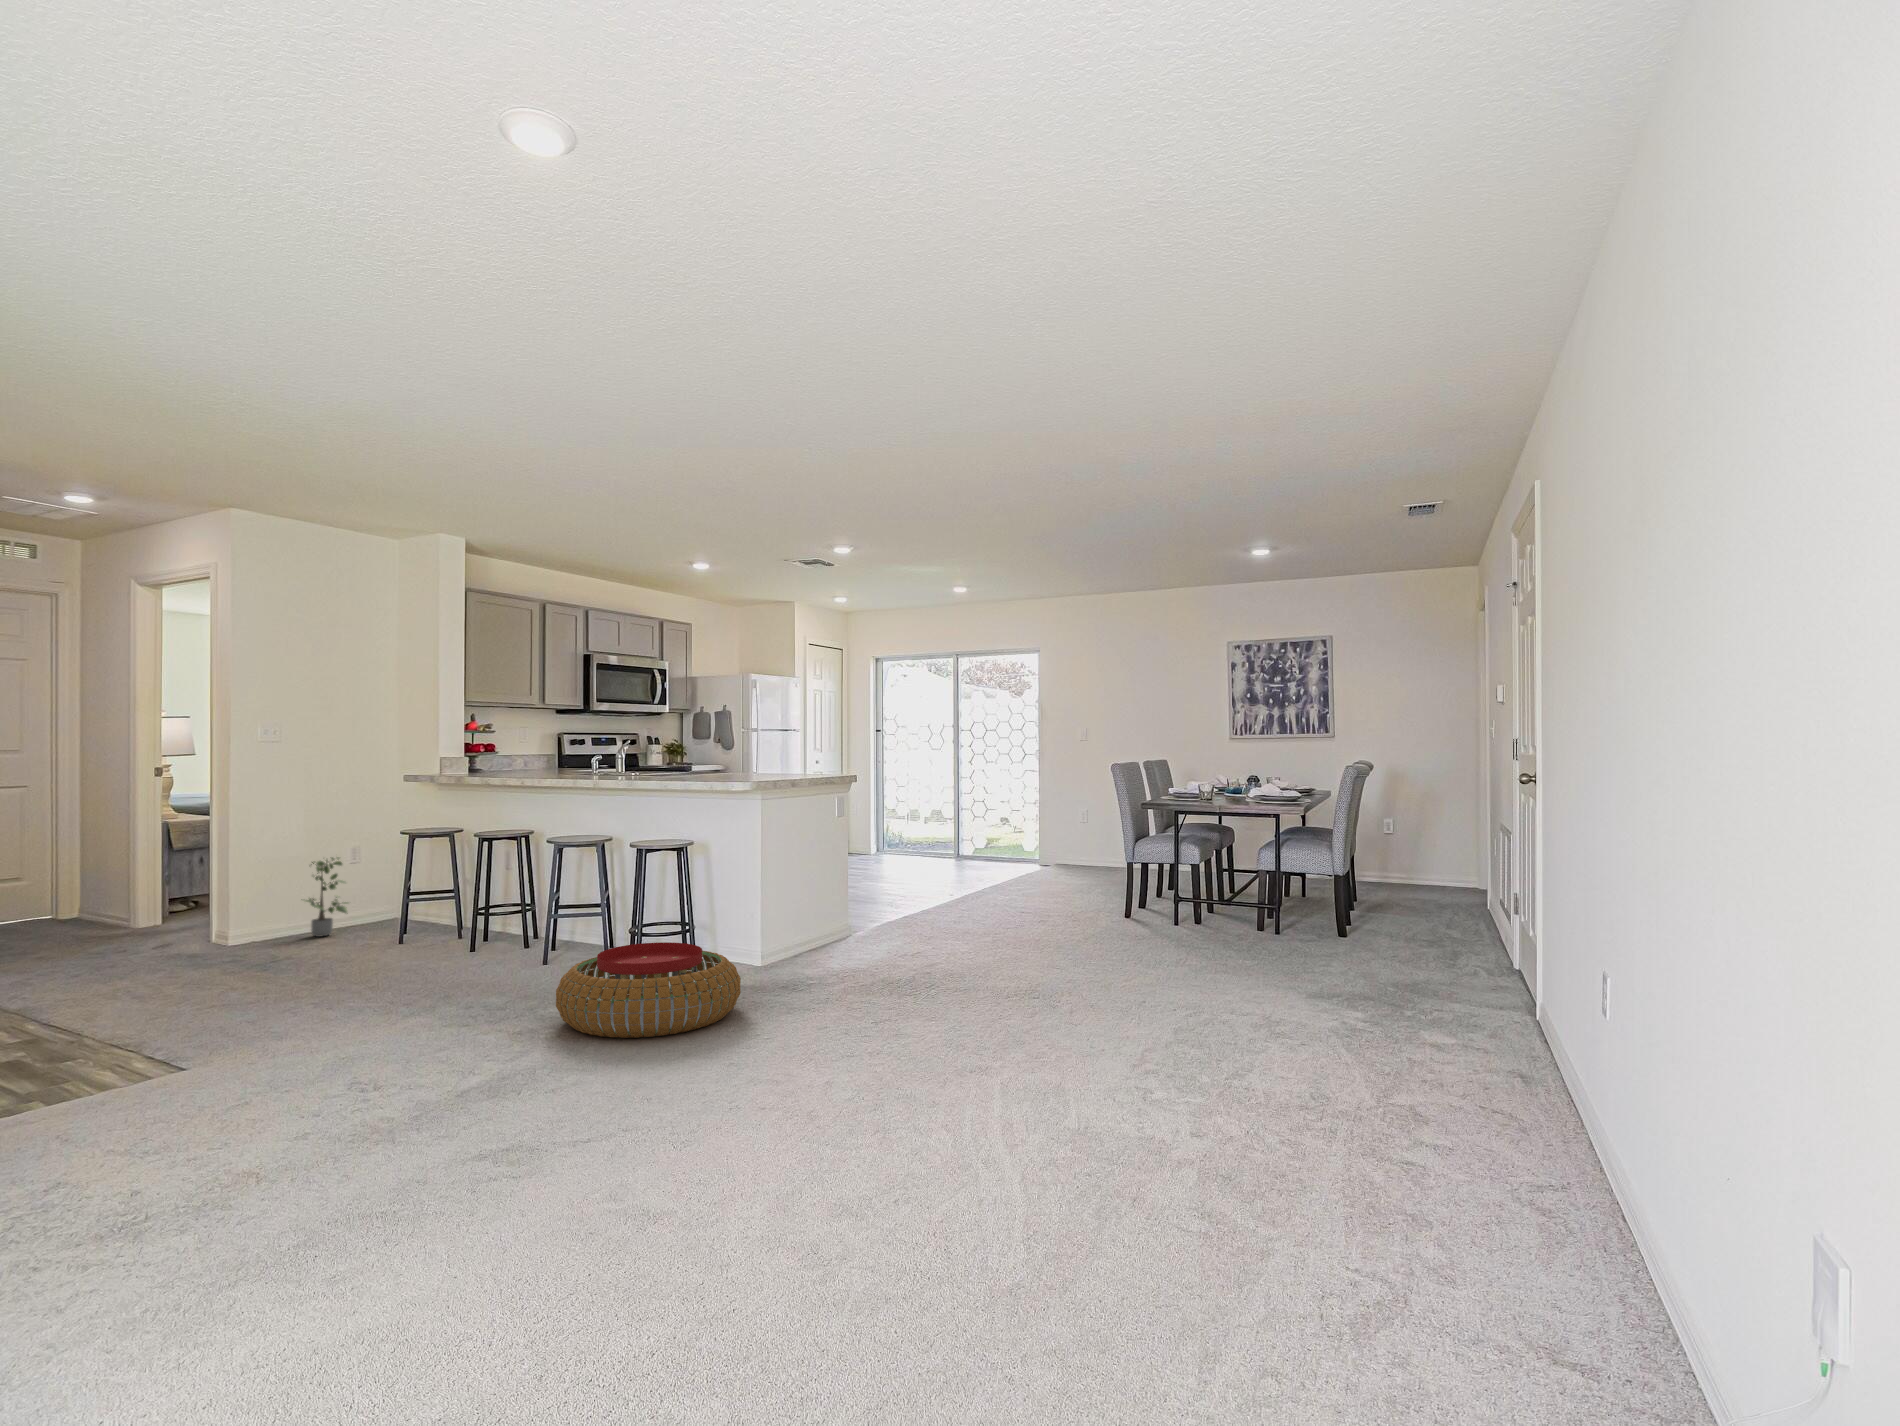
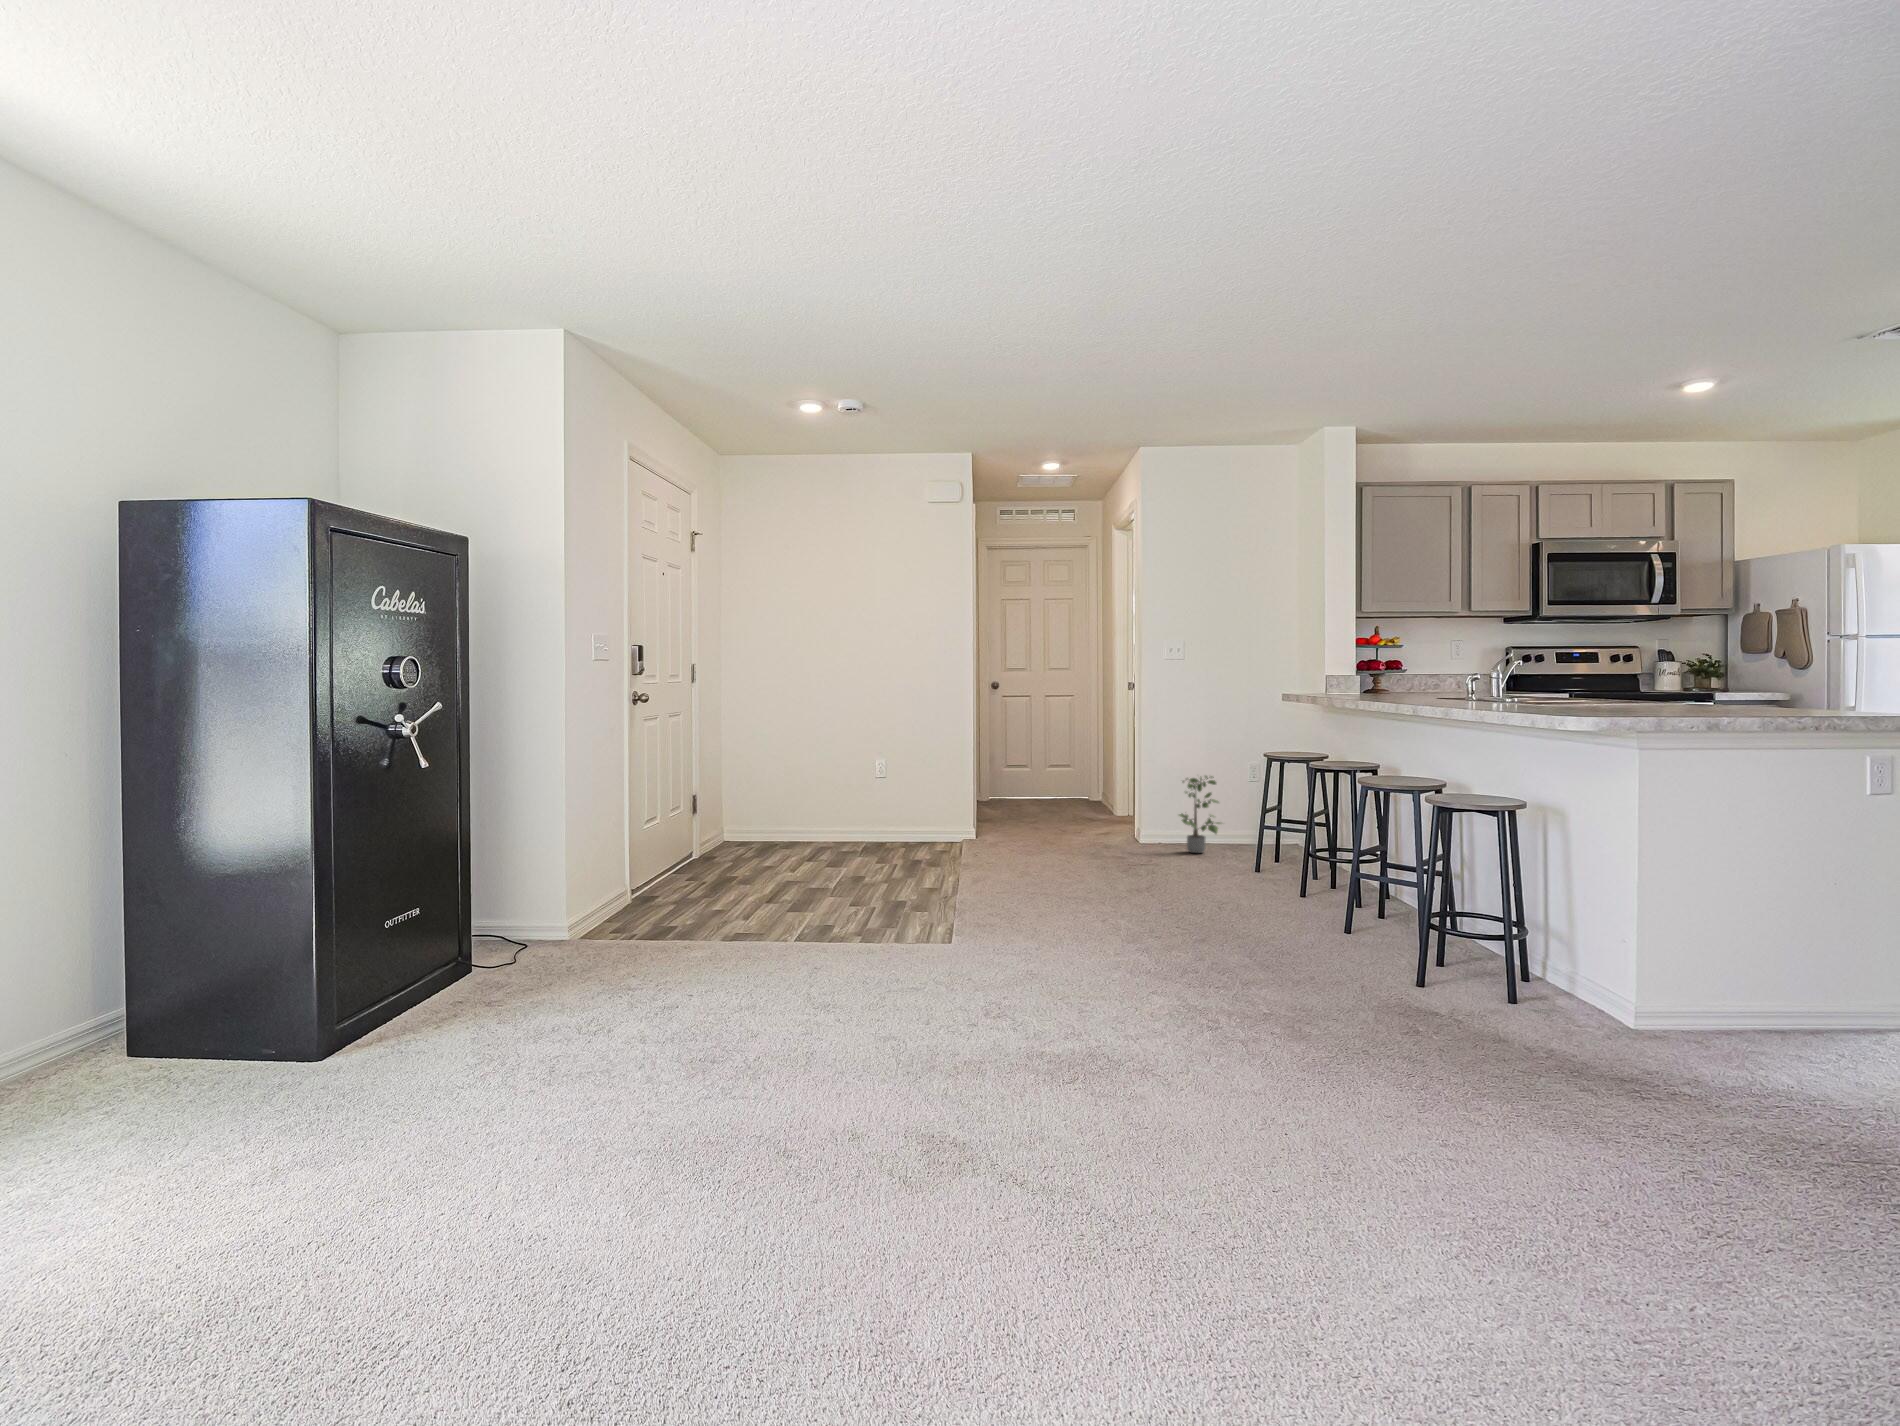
pouf: present [556,942,741,1038] -> none [1184,937,1490,1111]

